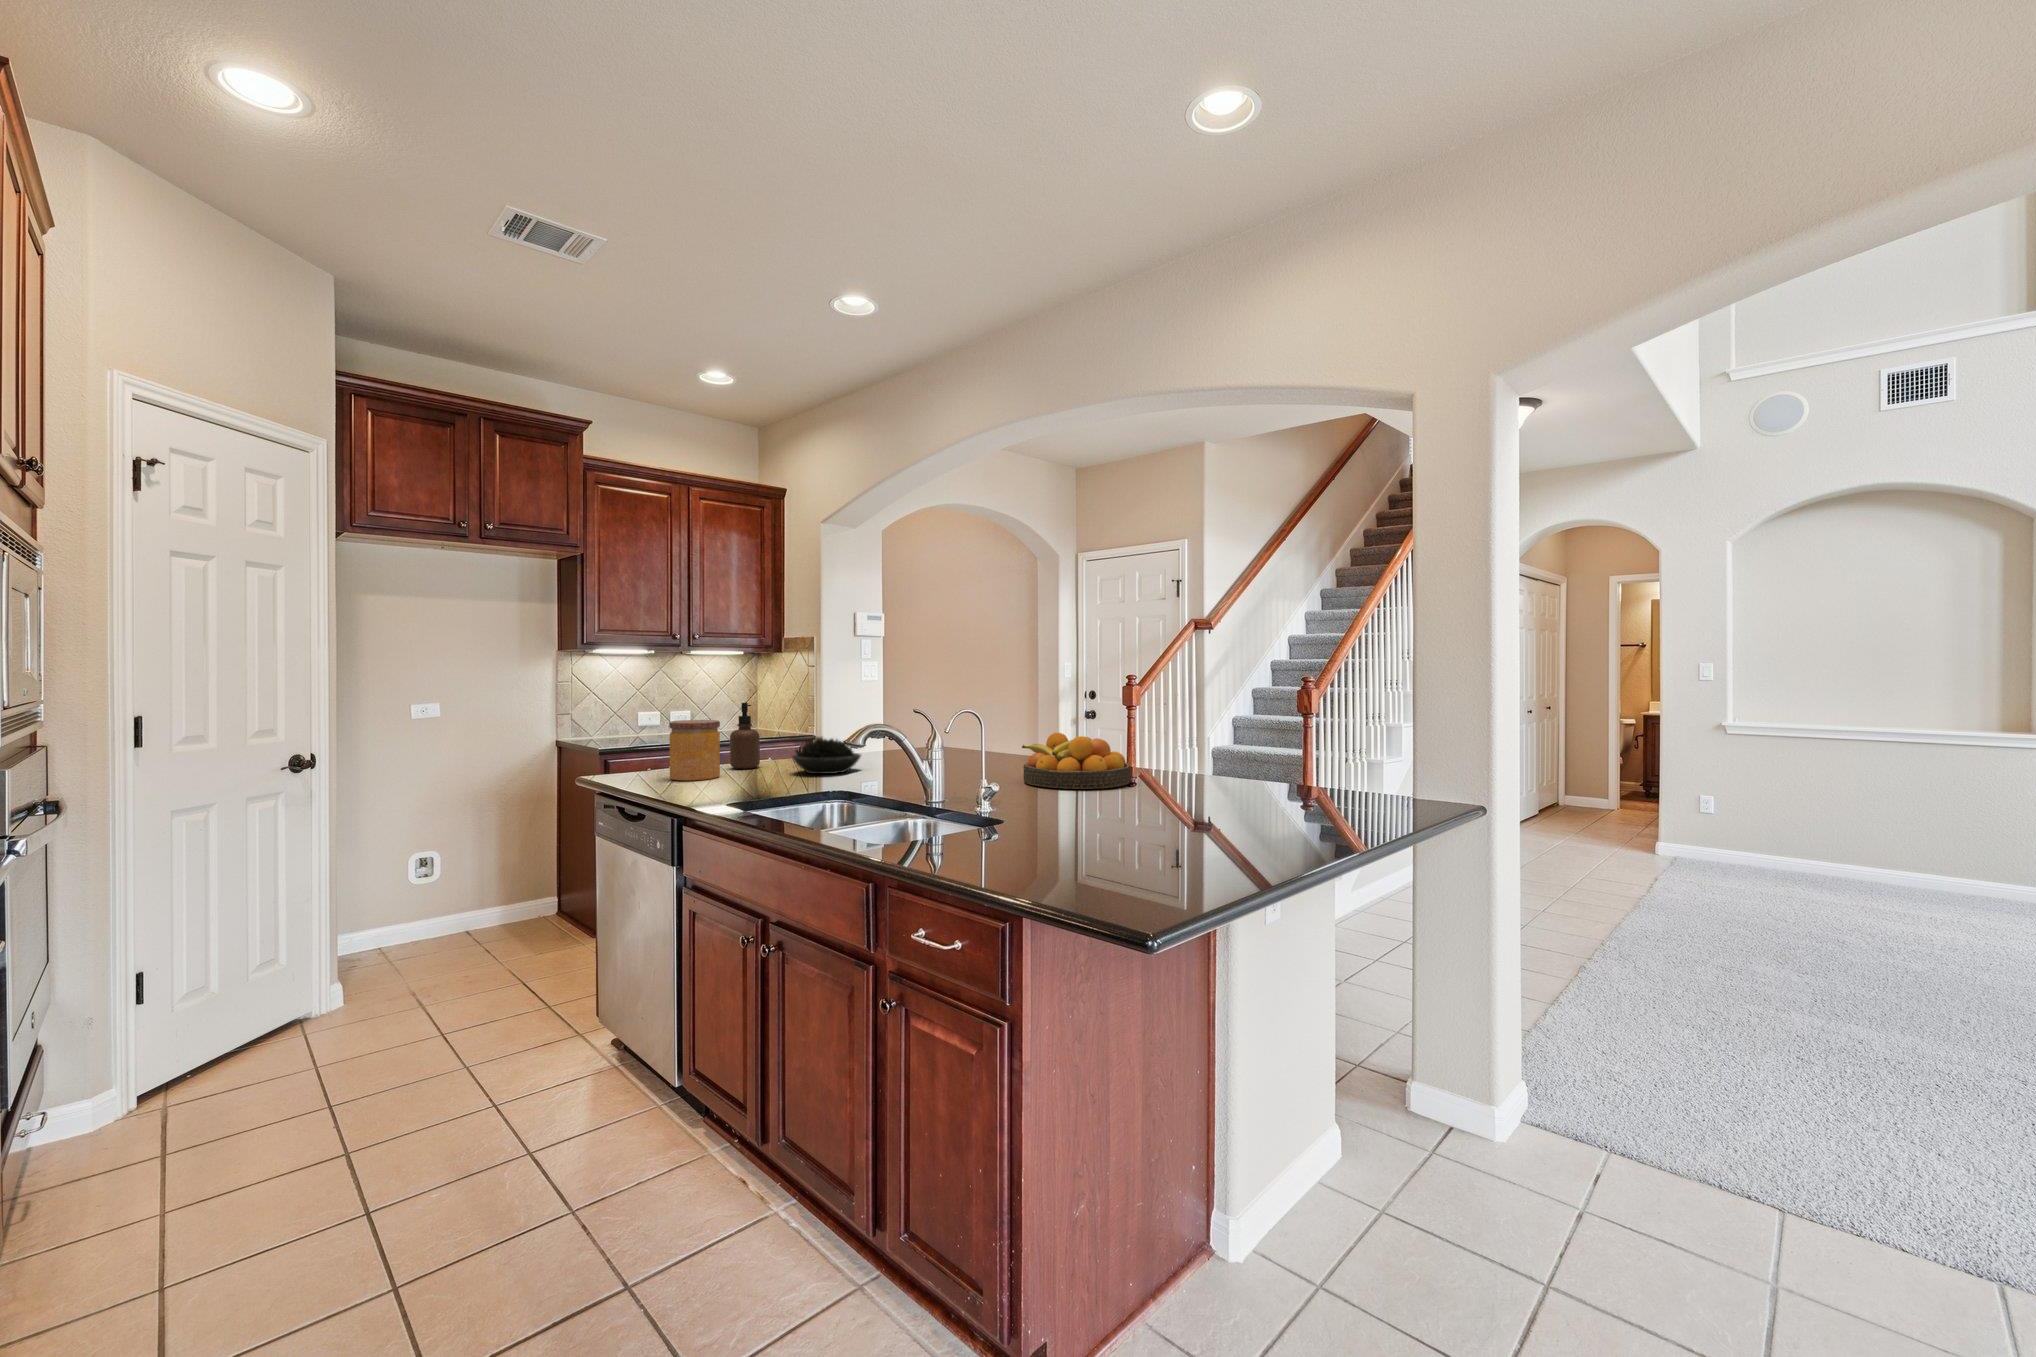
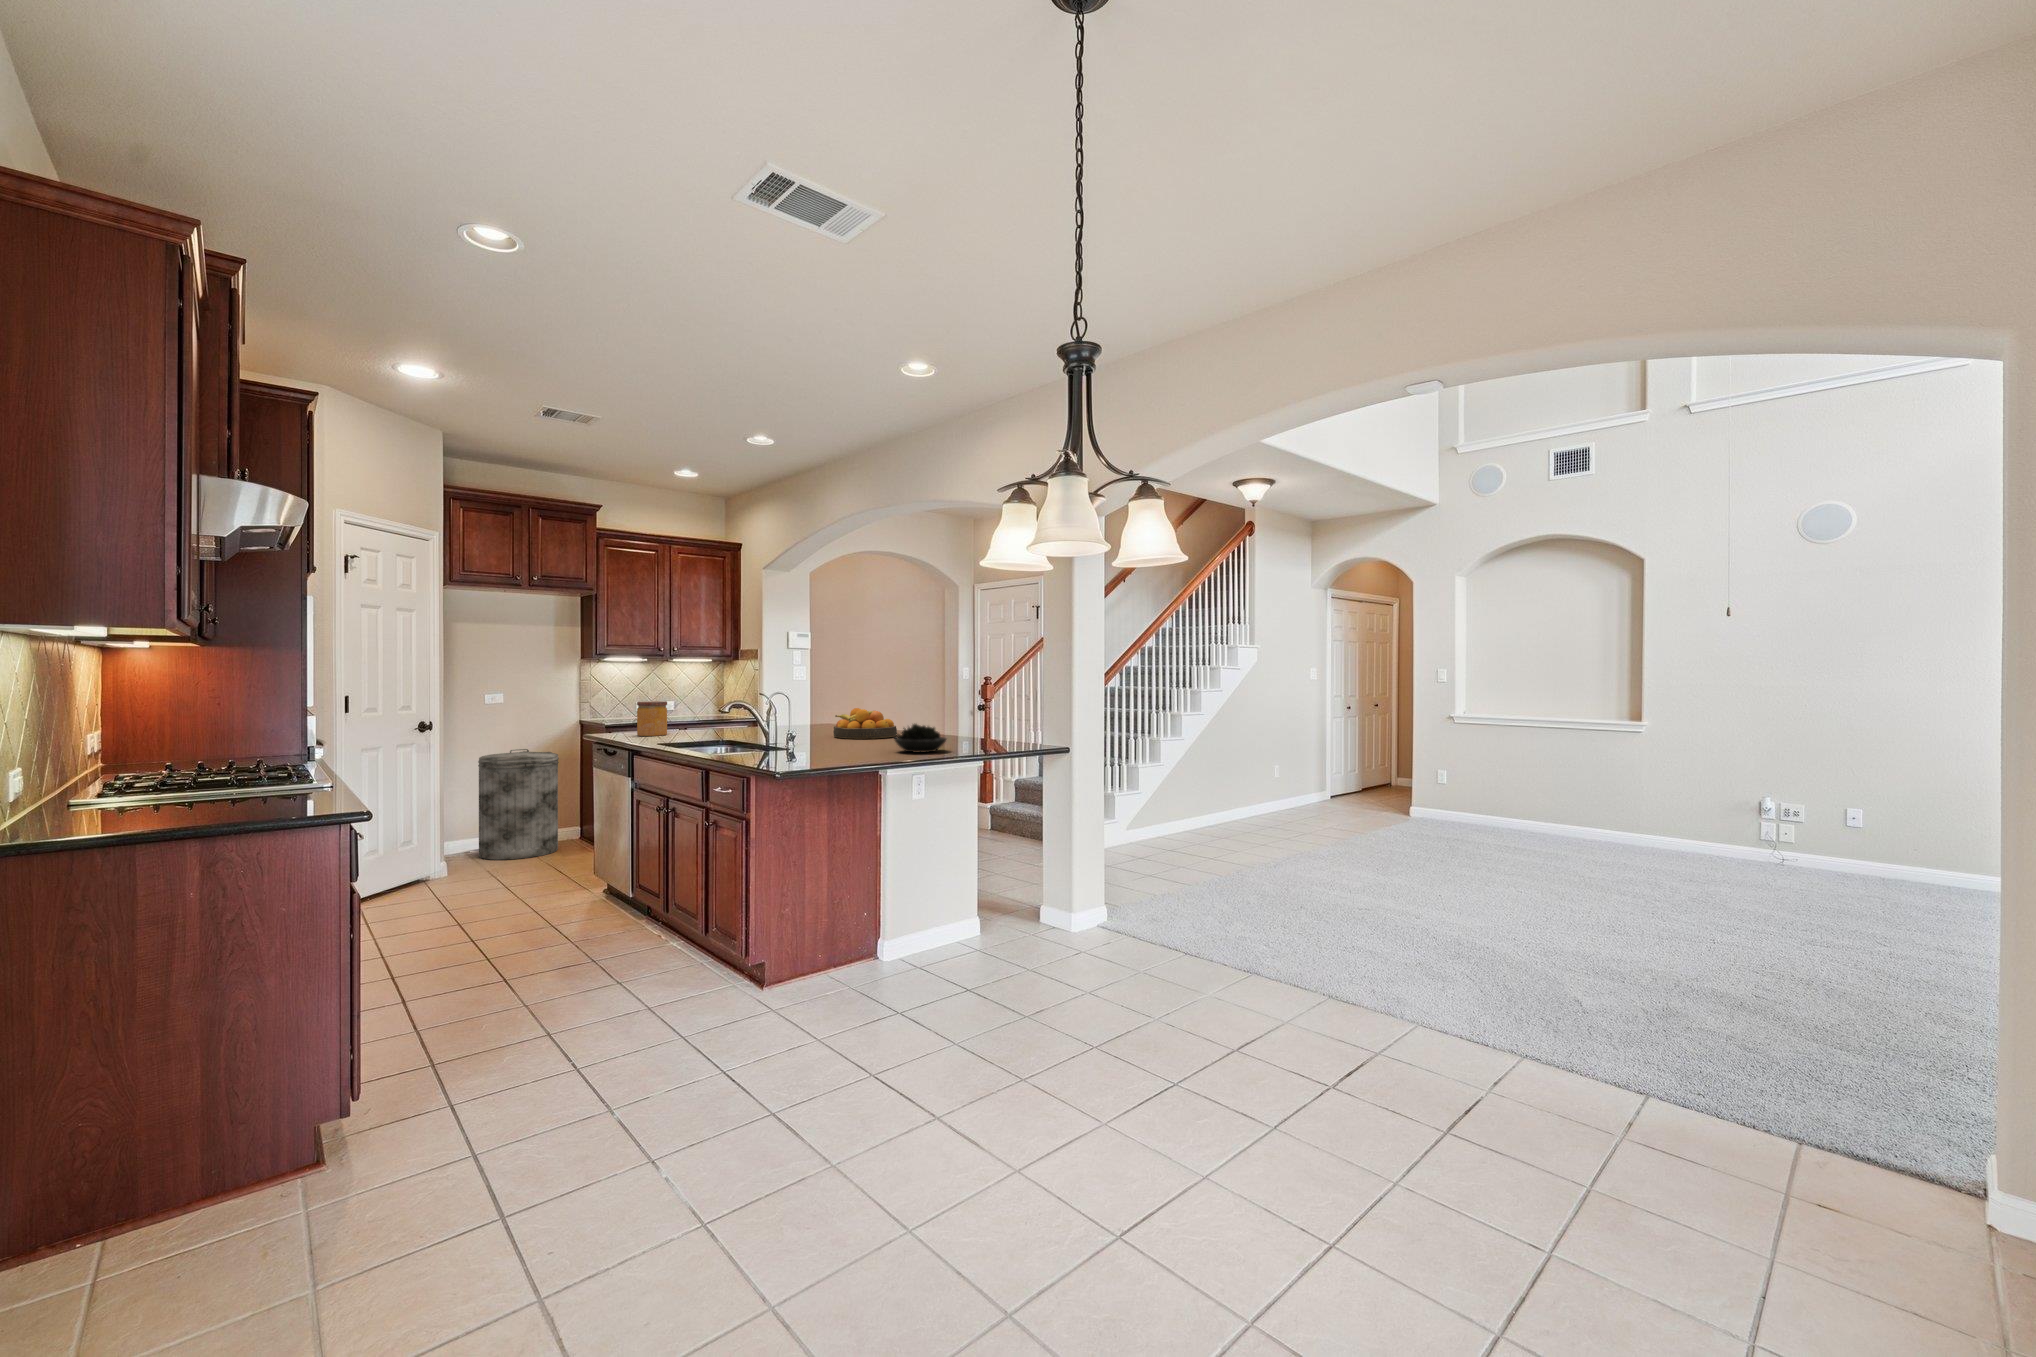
soap dispenser: present [730,703,760,769] -> none [677,691,696,732]
succulent plant: present [792,737,861,774] -> present [894,724,946,753]
trash can: none [399,788,526,963] -> present [478,749,559,860]

